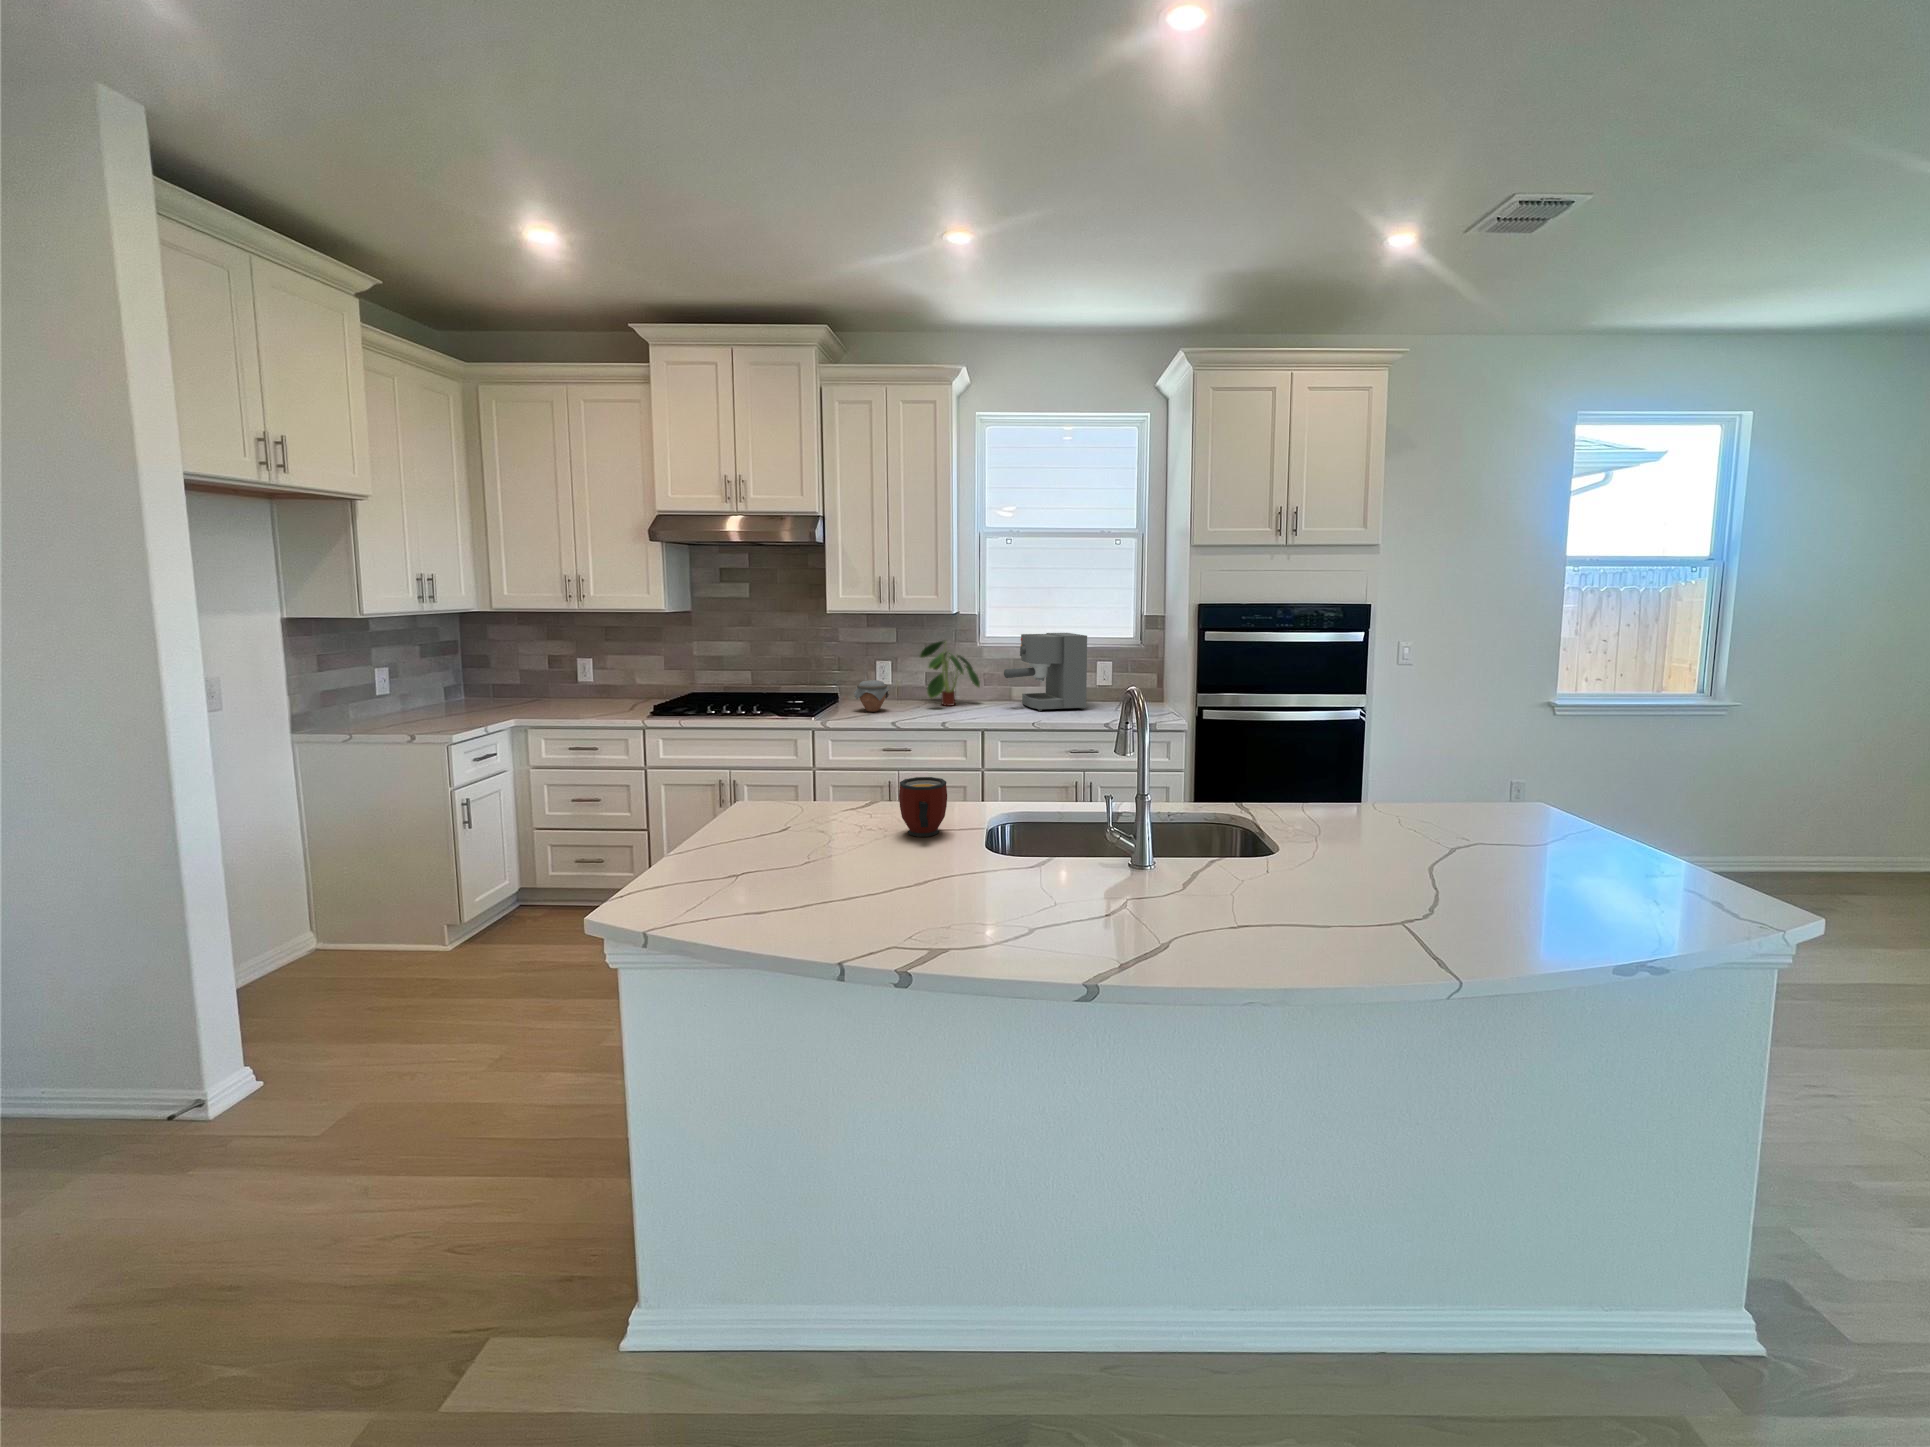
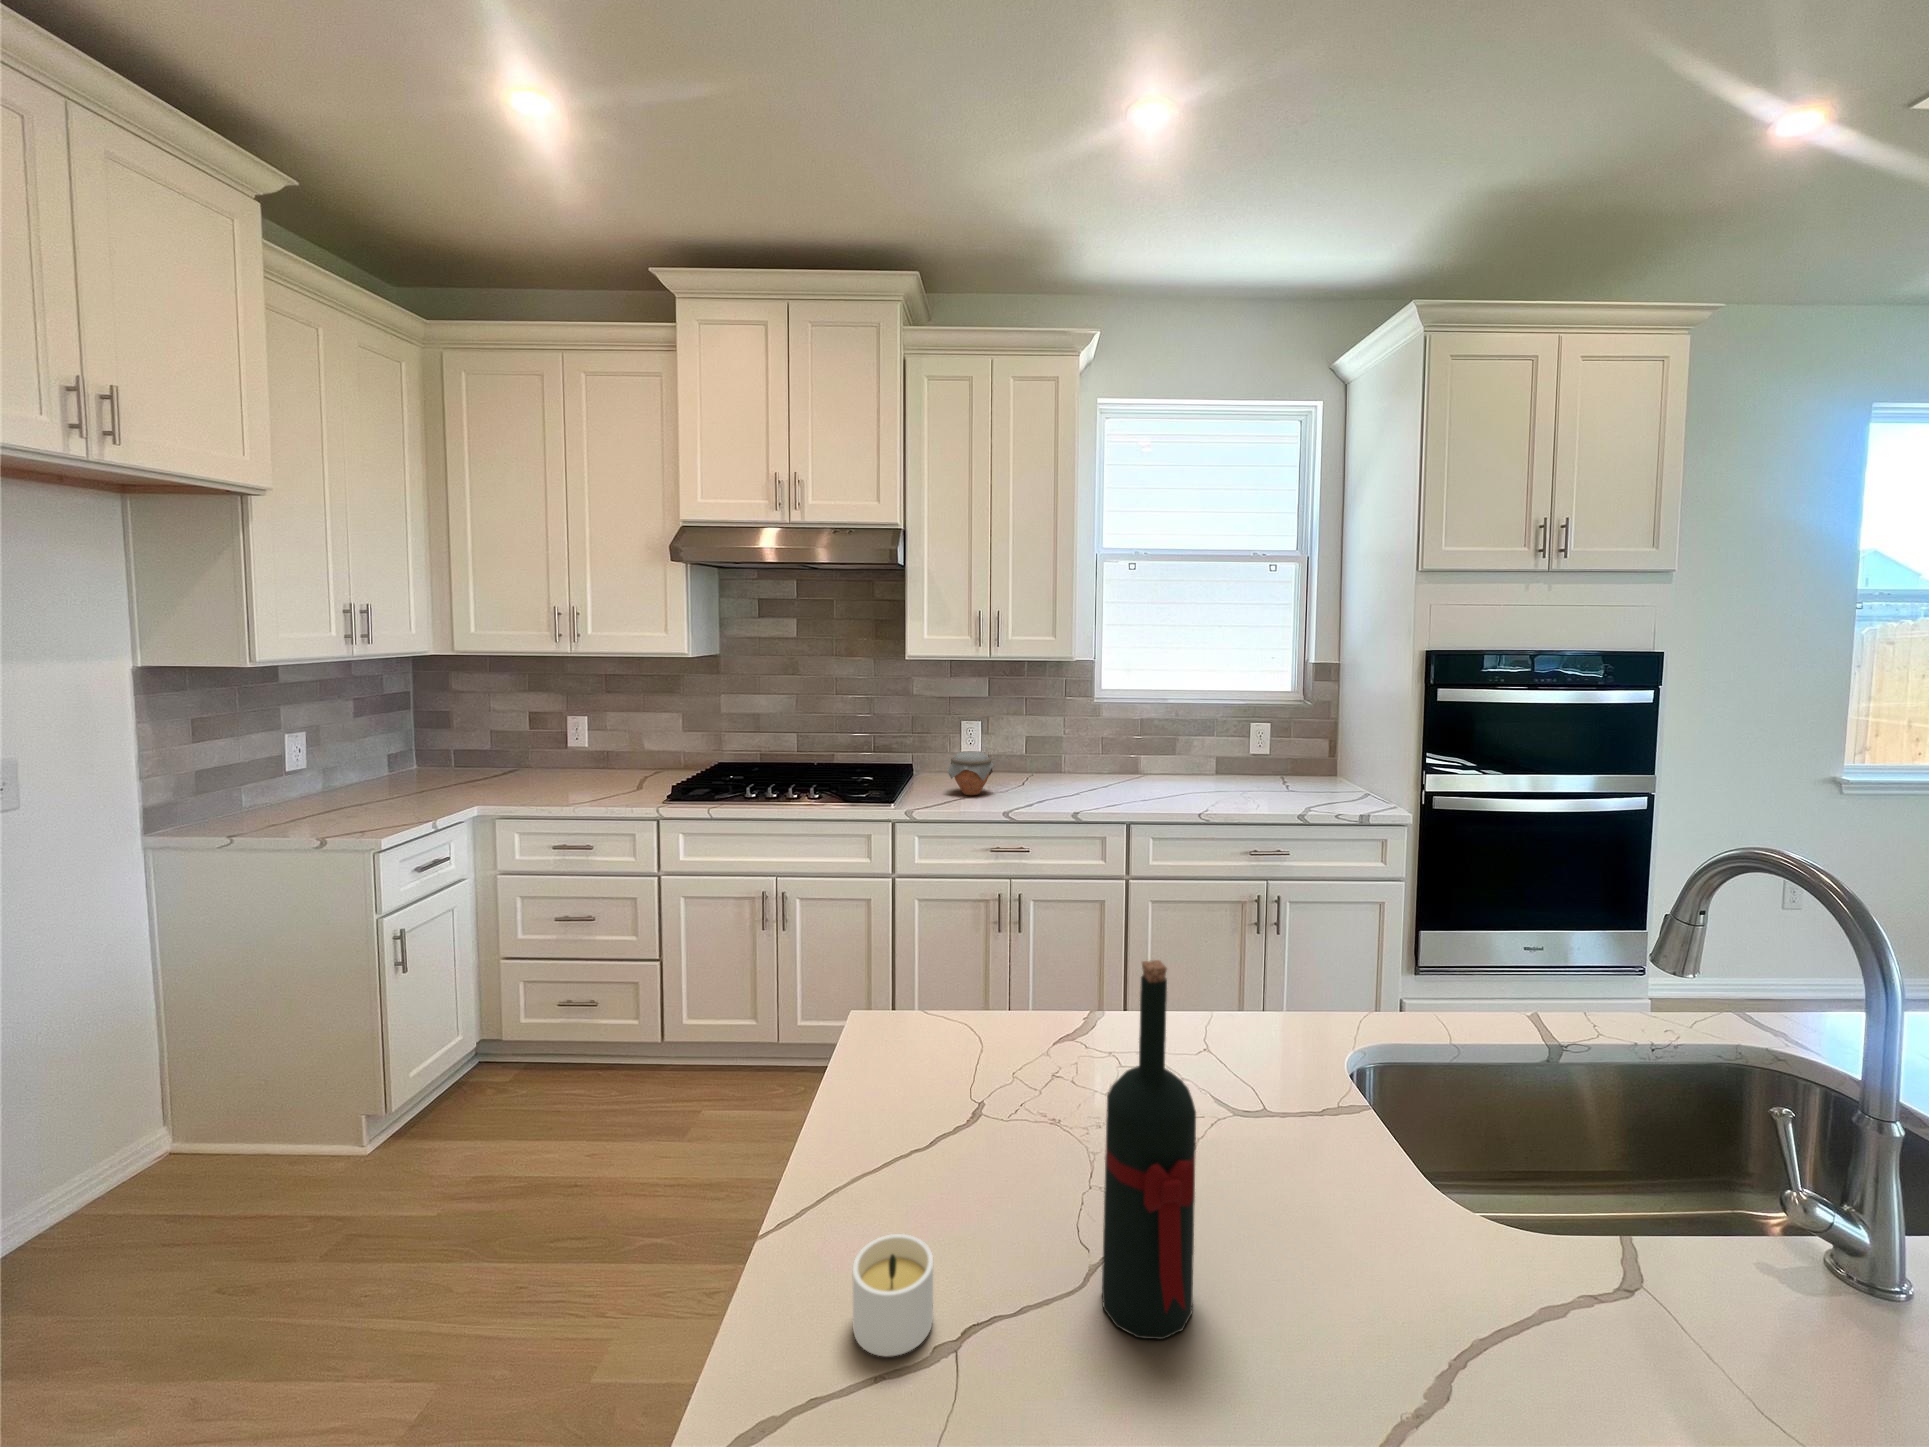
coffee maker: present [1004,633,1087,711] -> none [1143,686,1254,793]
plant: present [920,640,980,706] -> none [1020,696,1107,783]
wine bottle: none [804,721,844,869] -> present [1102,960,1196,1339]
mug: present [899,777,947,837] -> none [1226,1016,1326,1160]
candle: none [700,837,746,871] -> present [853,1234,933,1357]

